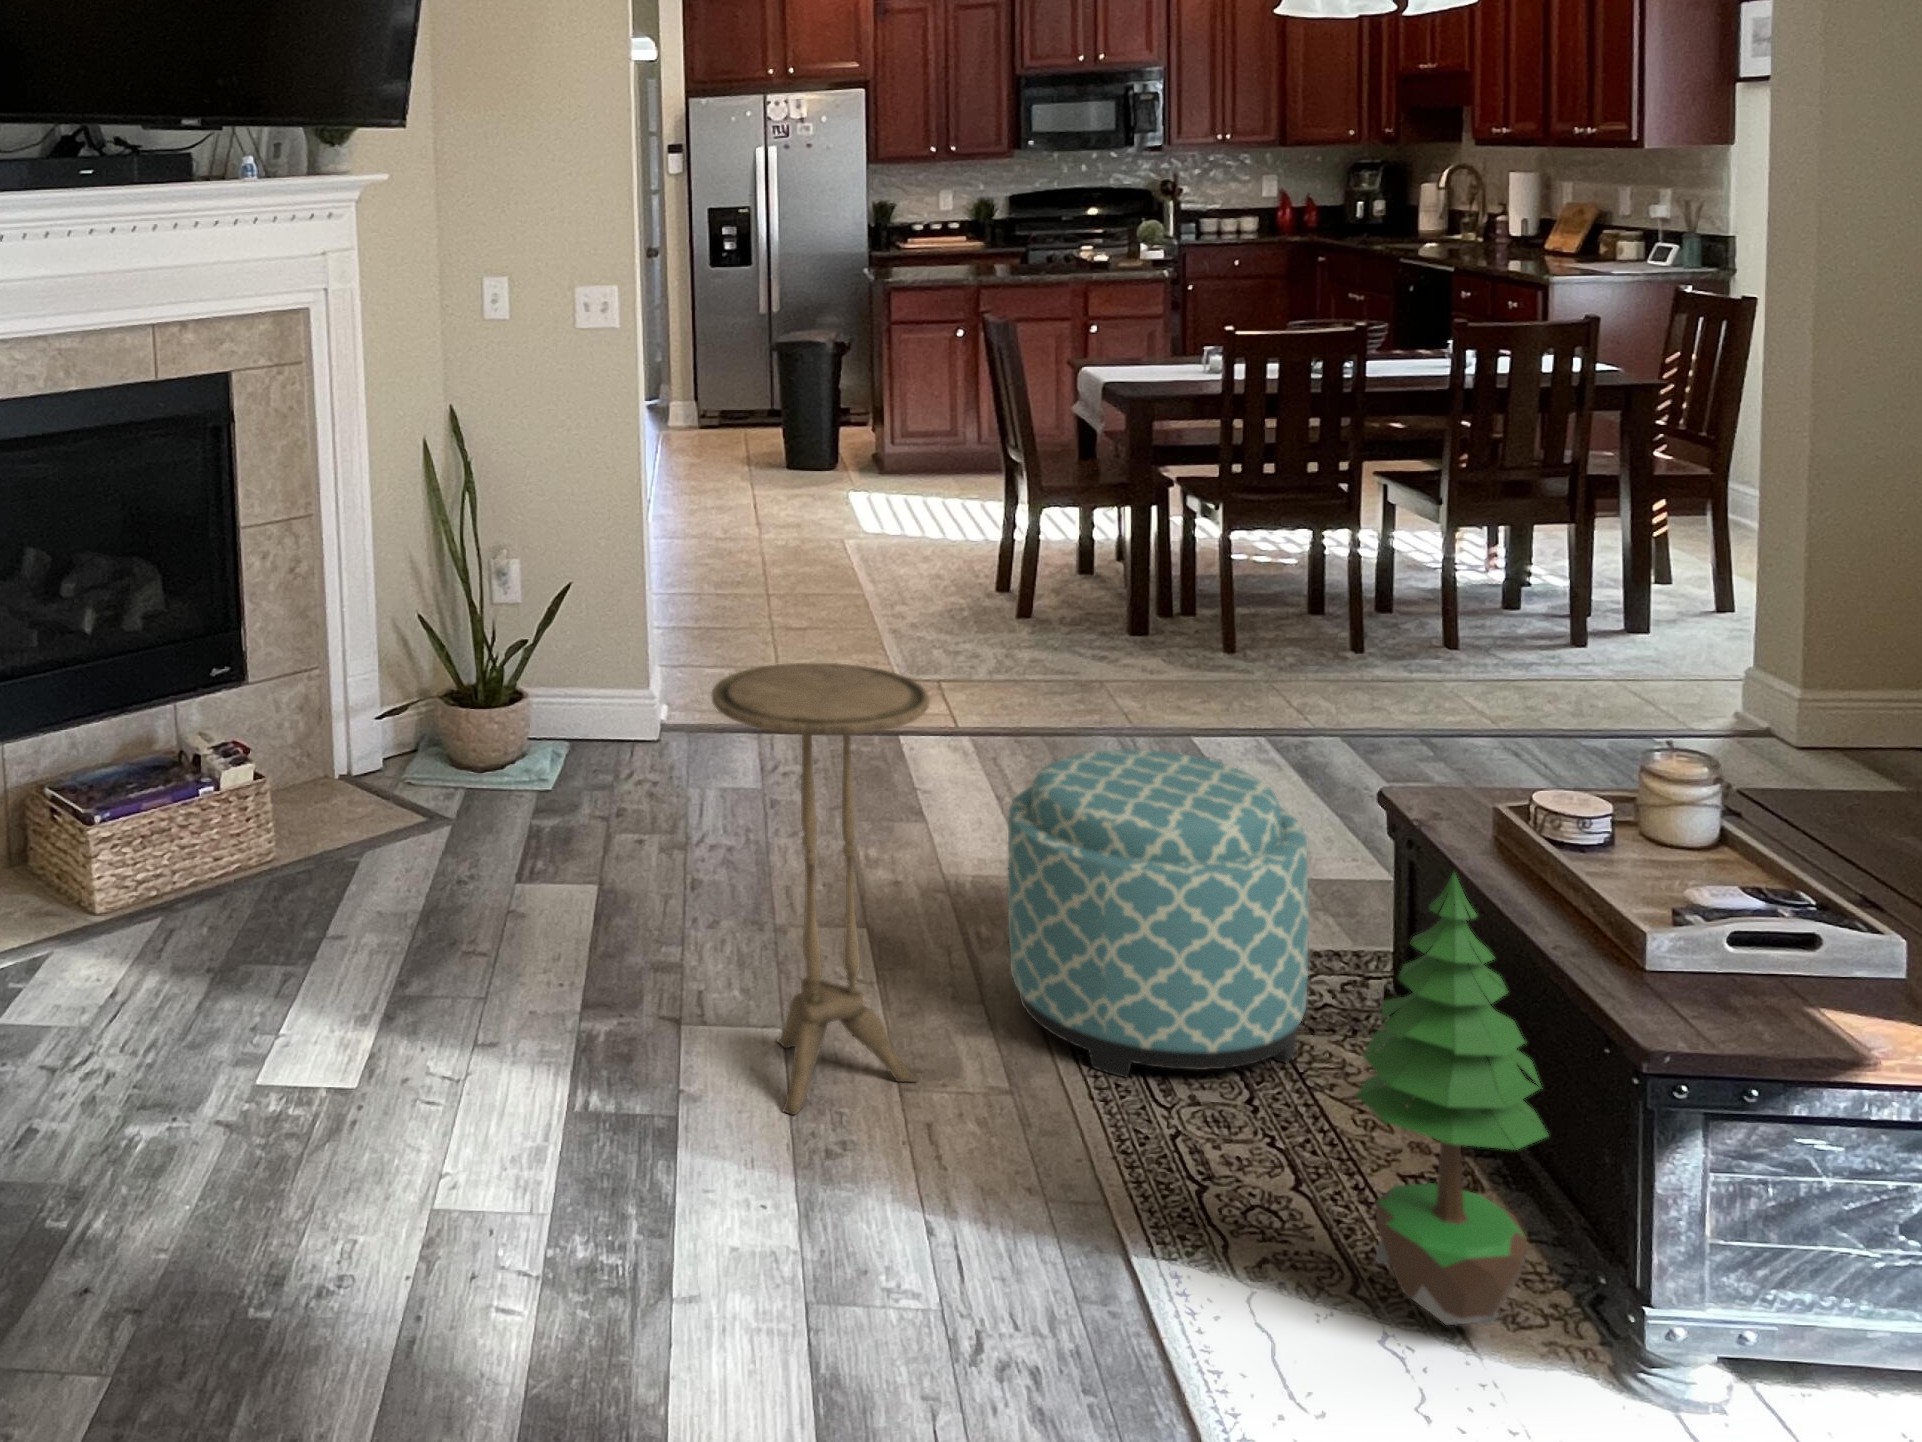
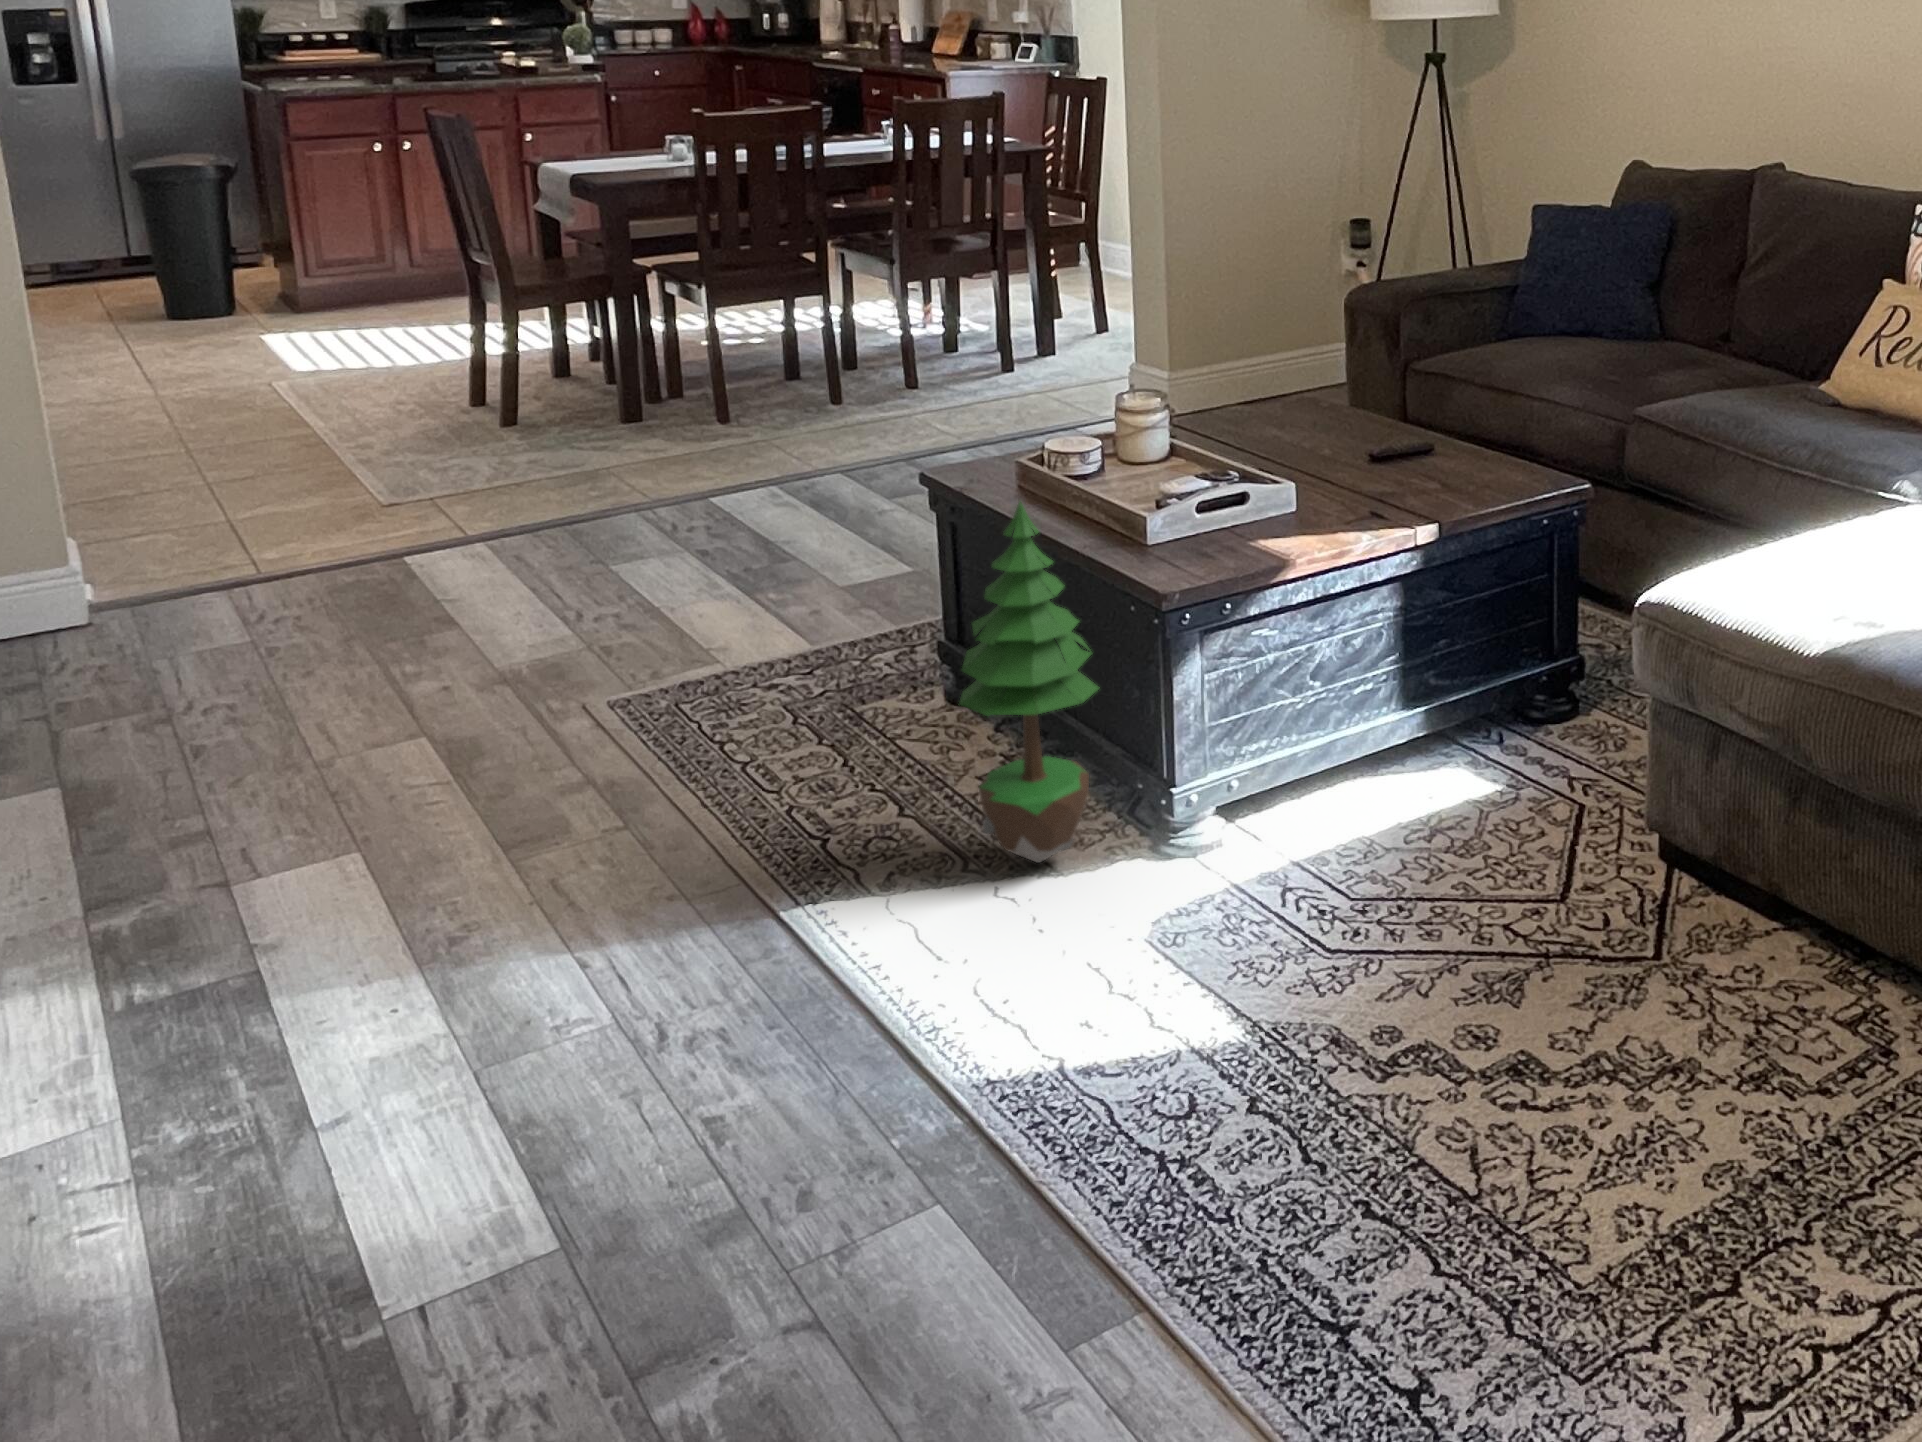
side table: present [712,663,929,1115] -> none [234,446,529,927]
ottoman: present [1008,750,1309,1077] -> none [586,483,877,783]

